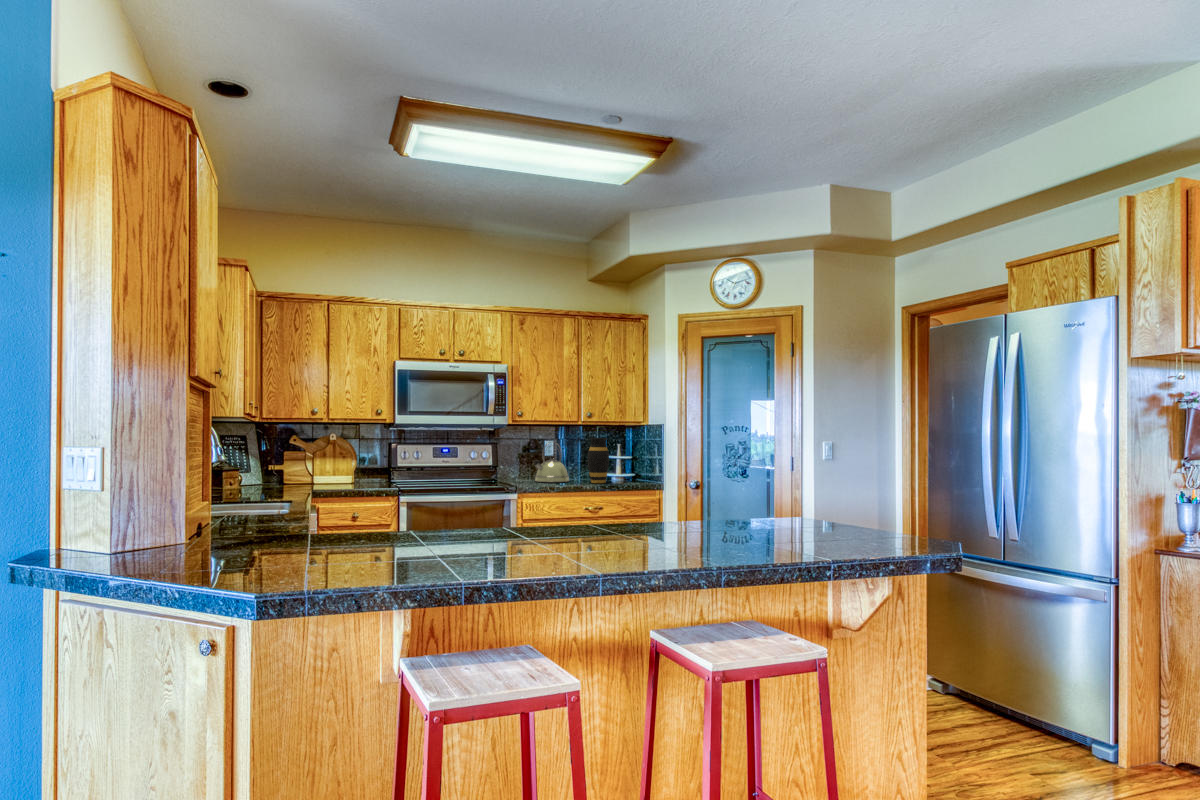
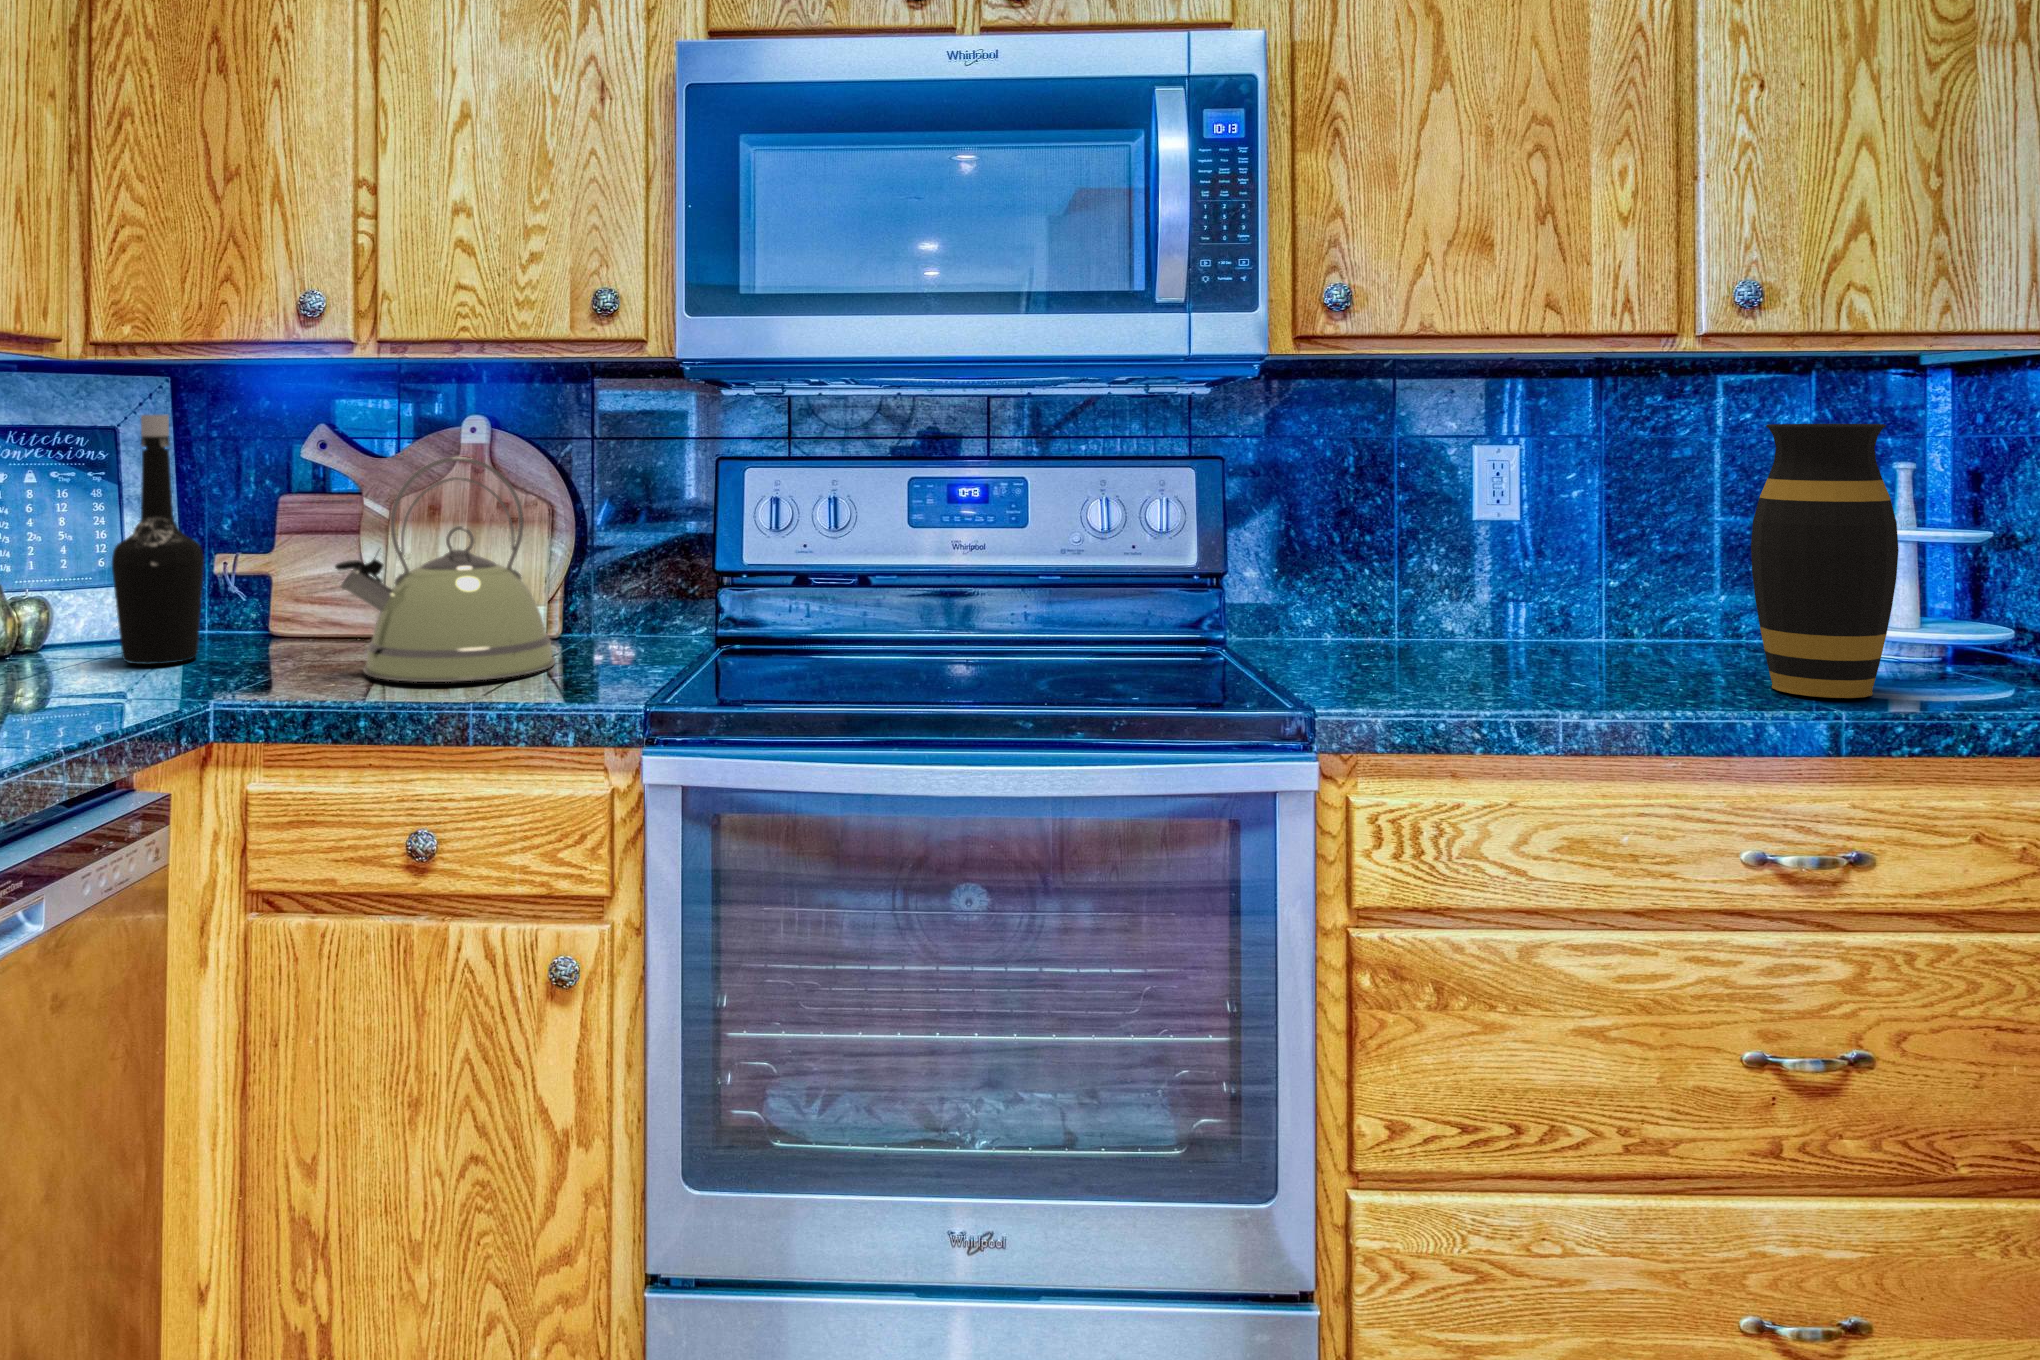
bottle: none [265,434,285,487] -> present [112,415,204,665]
kettle: present [534,442,569,482] -> present [335,457,555,682]

